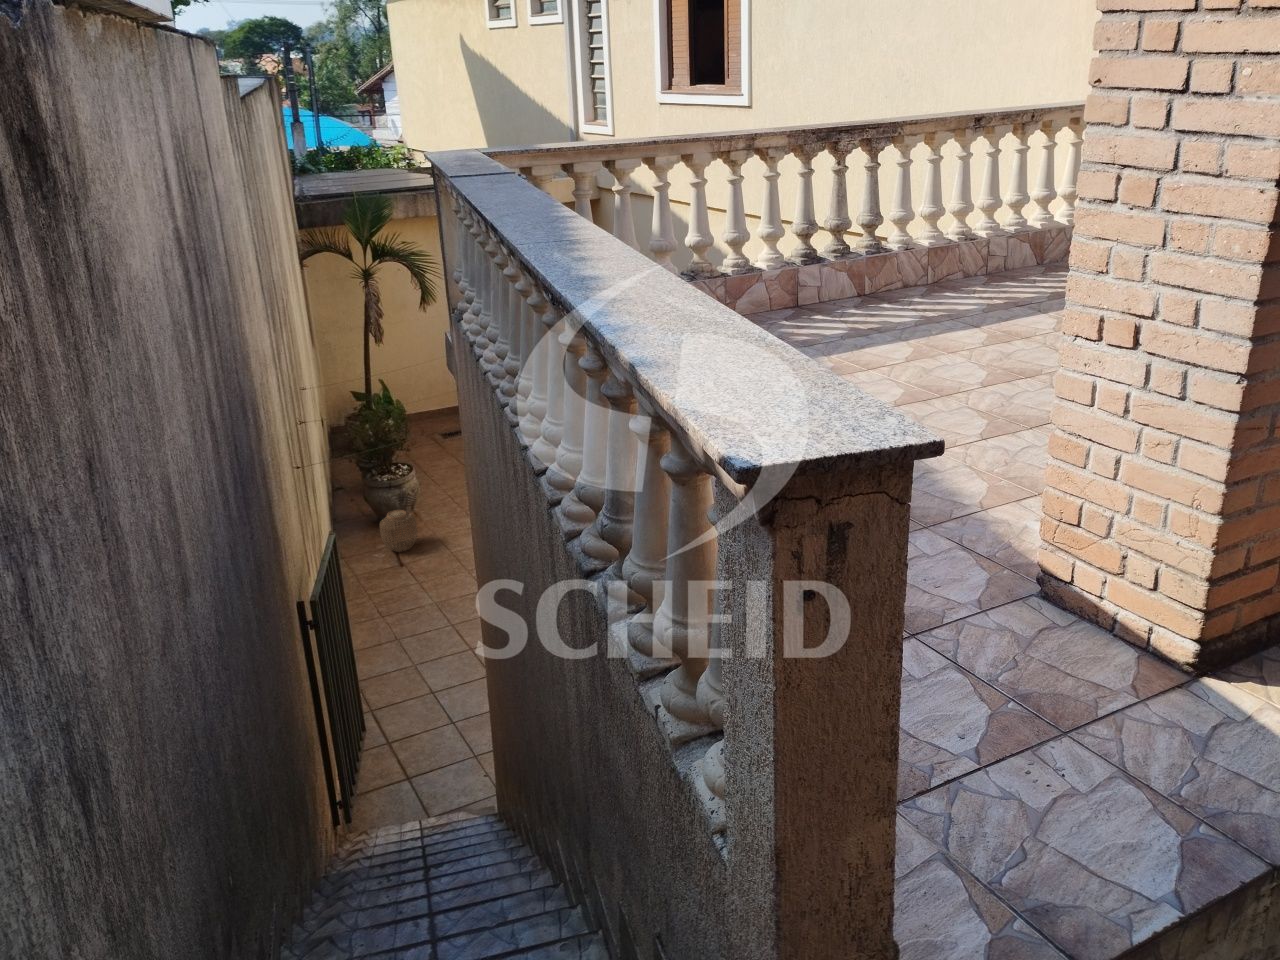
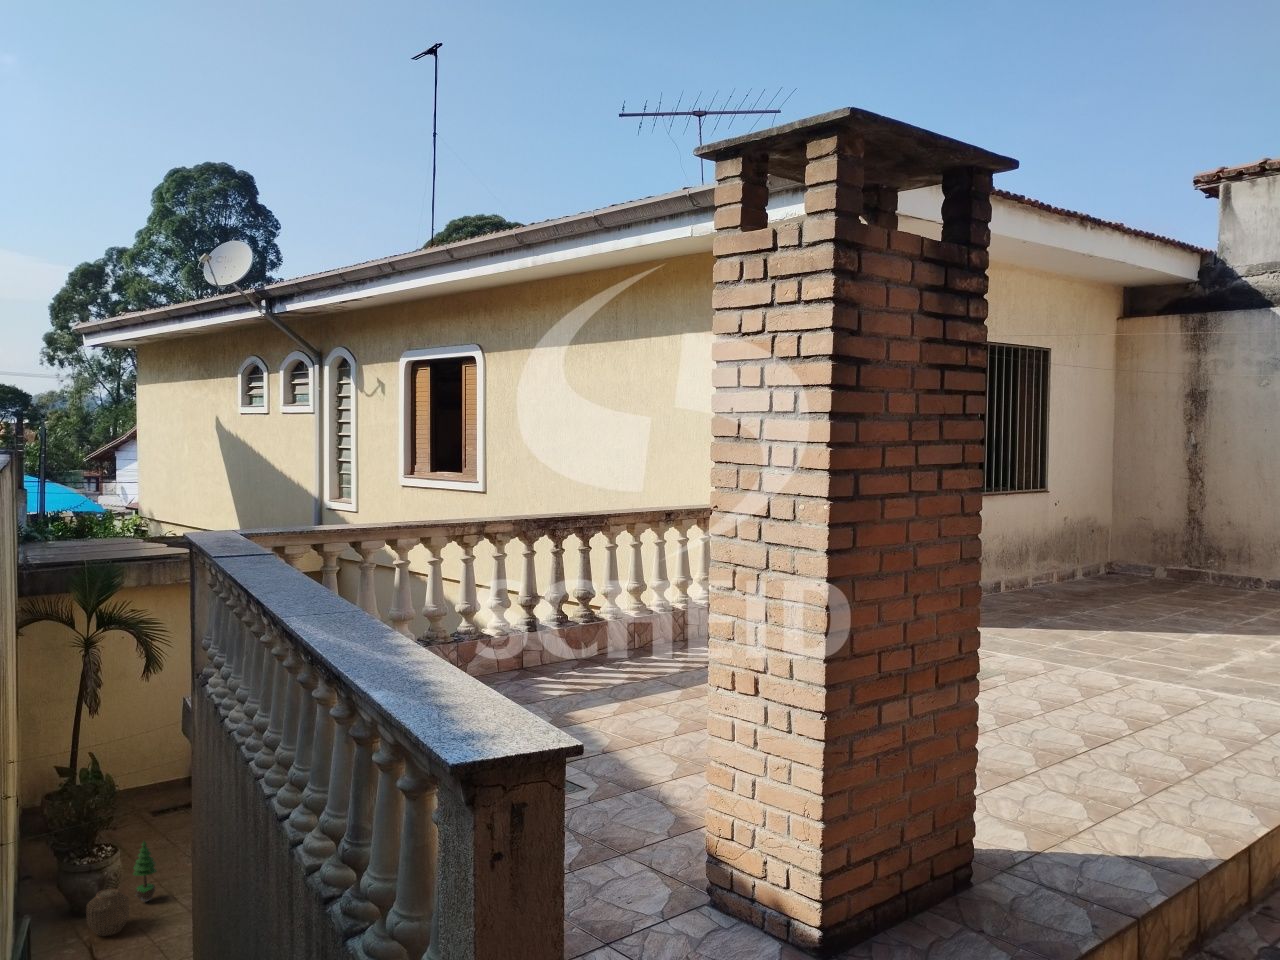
potted tree: none [417,466,440,523] -> present [133,841,157,902]

